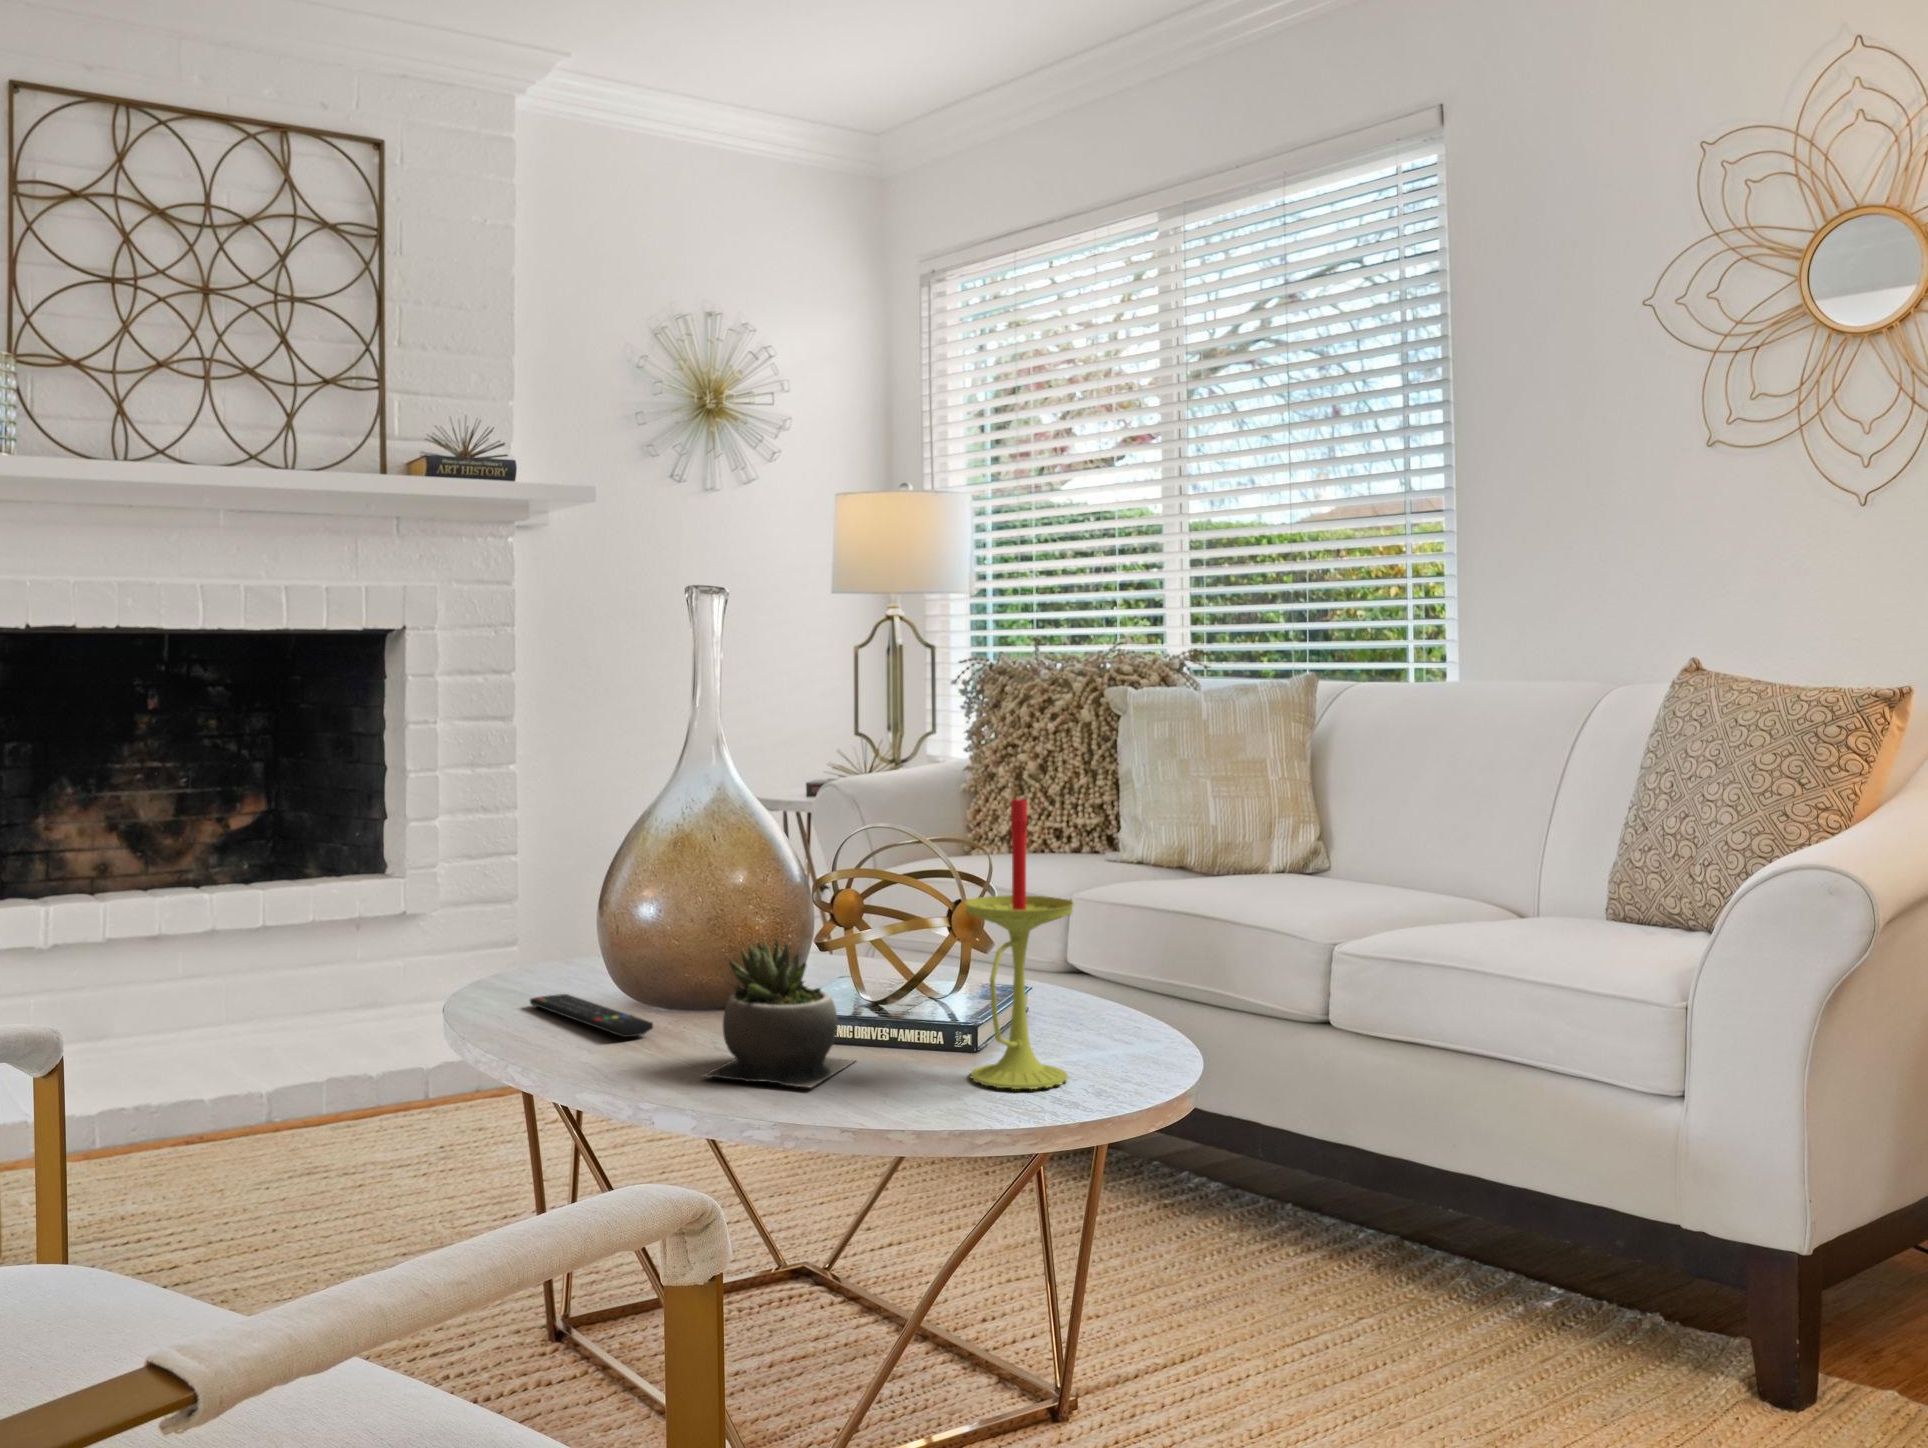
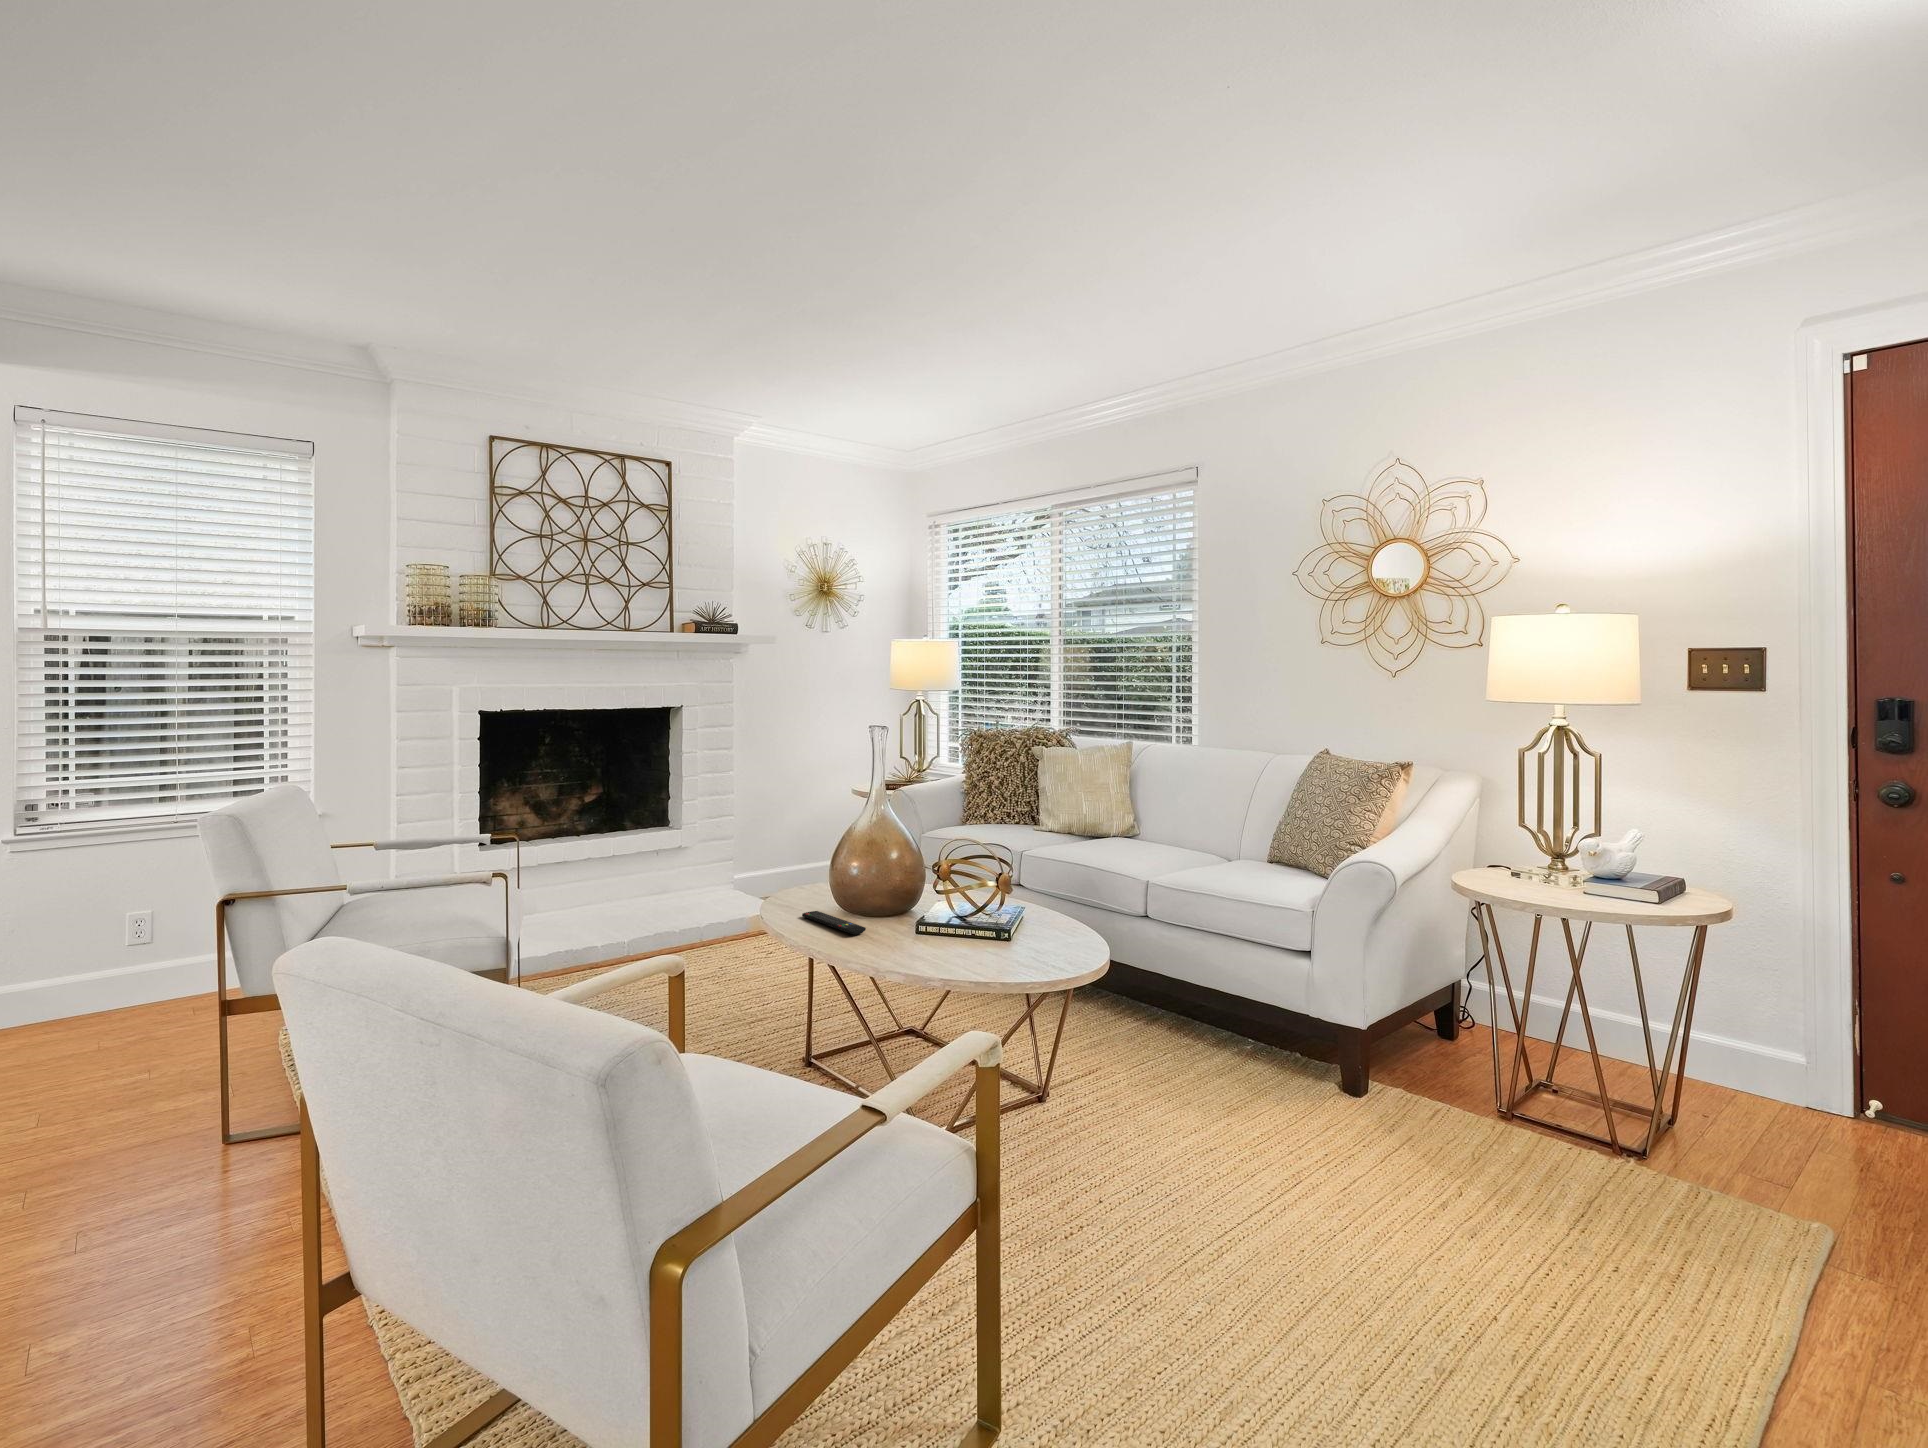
candle: present [964,799,1074,1089] -> none [1012,832,1060,962]
succulent plant: present [702,939,855,1087] -> none [897,893,961,962]

